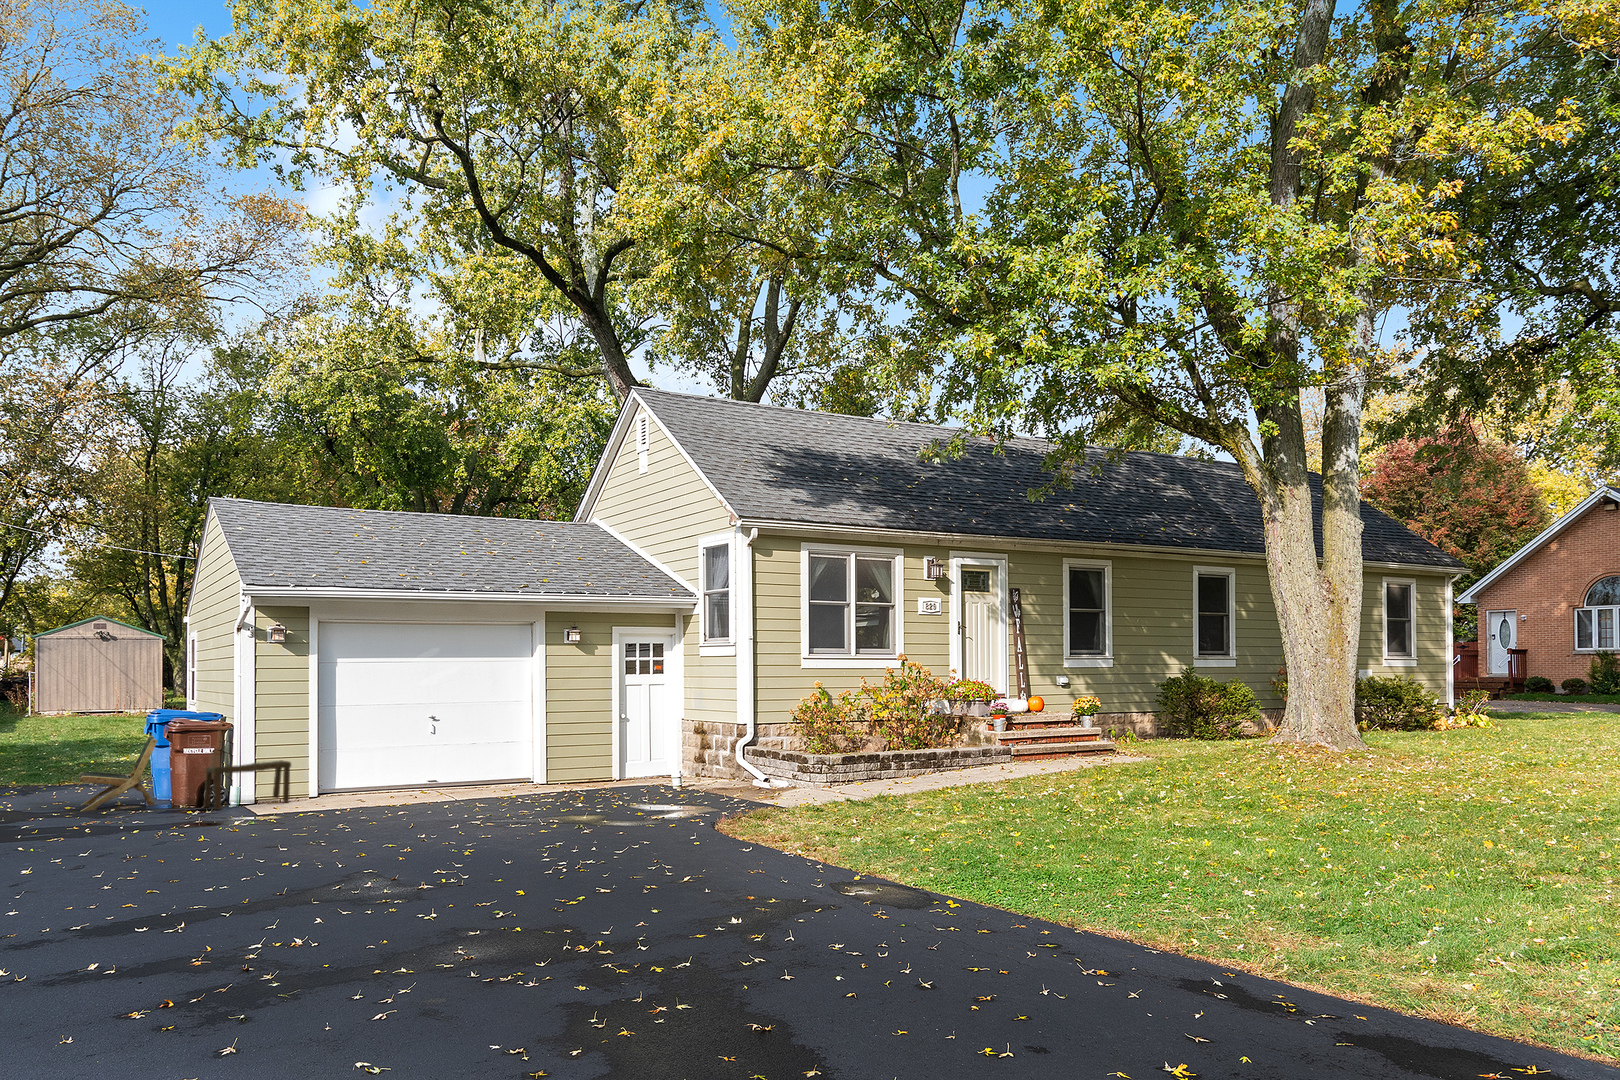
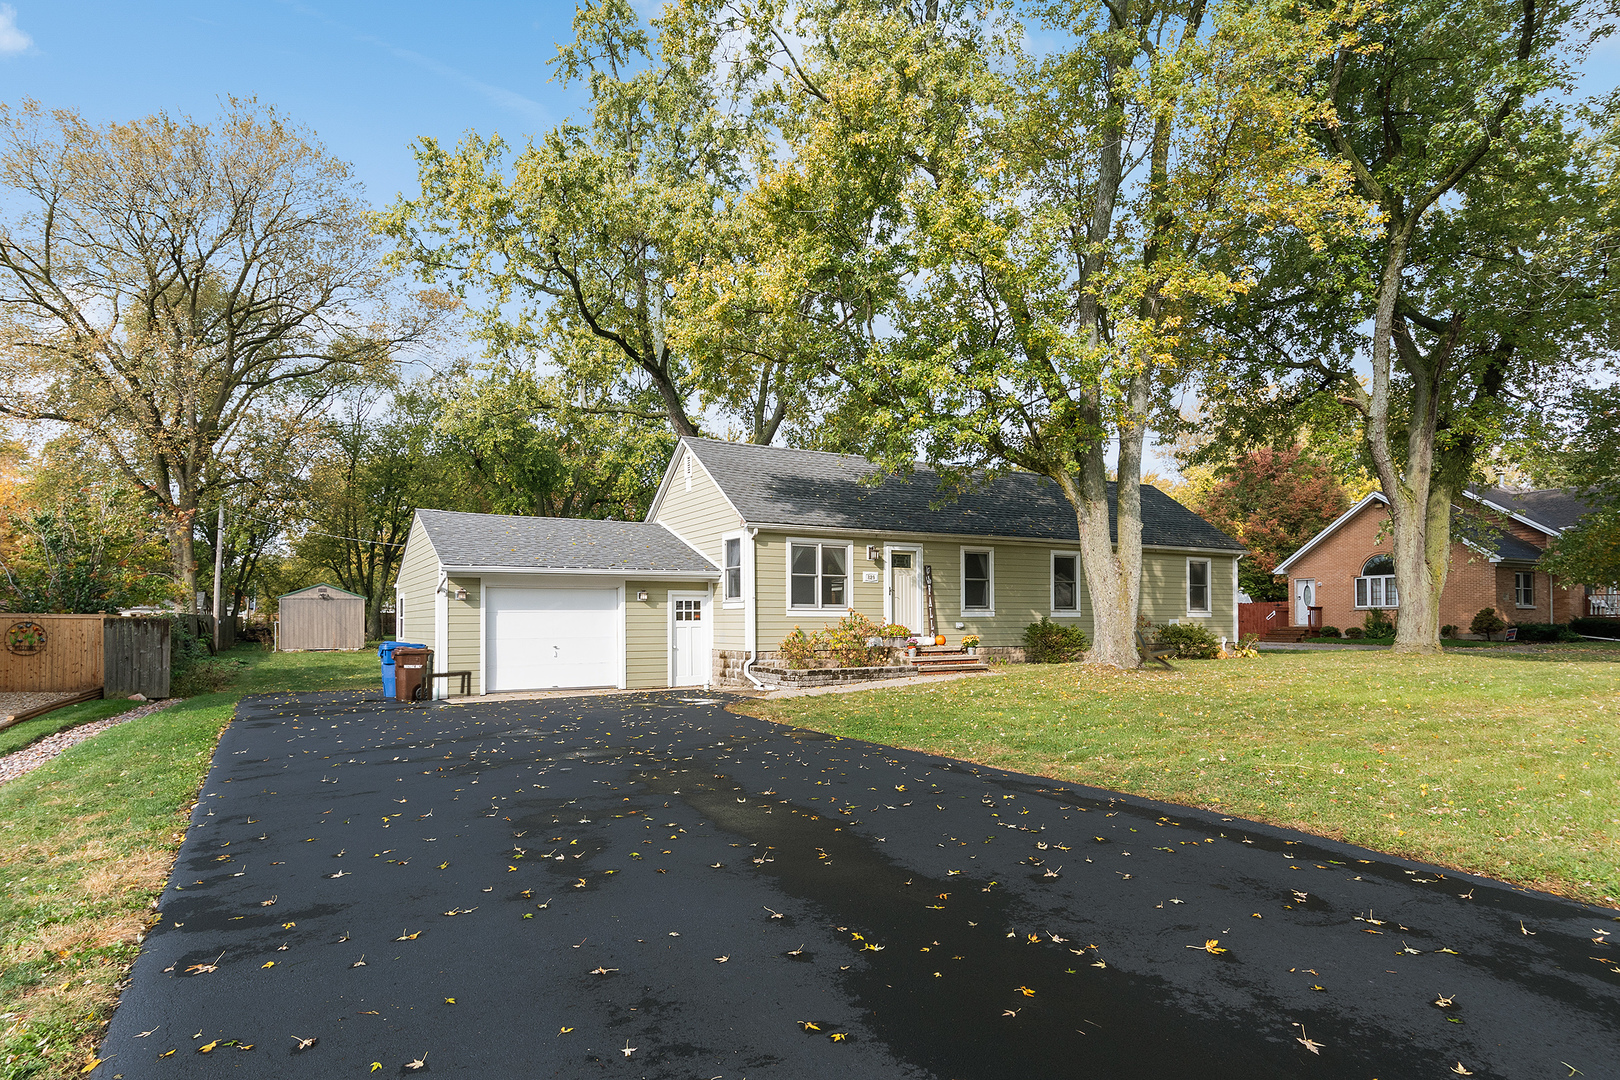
lounge chair: present [79,736,157,811] -> present [1134,630,1176,670]

